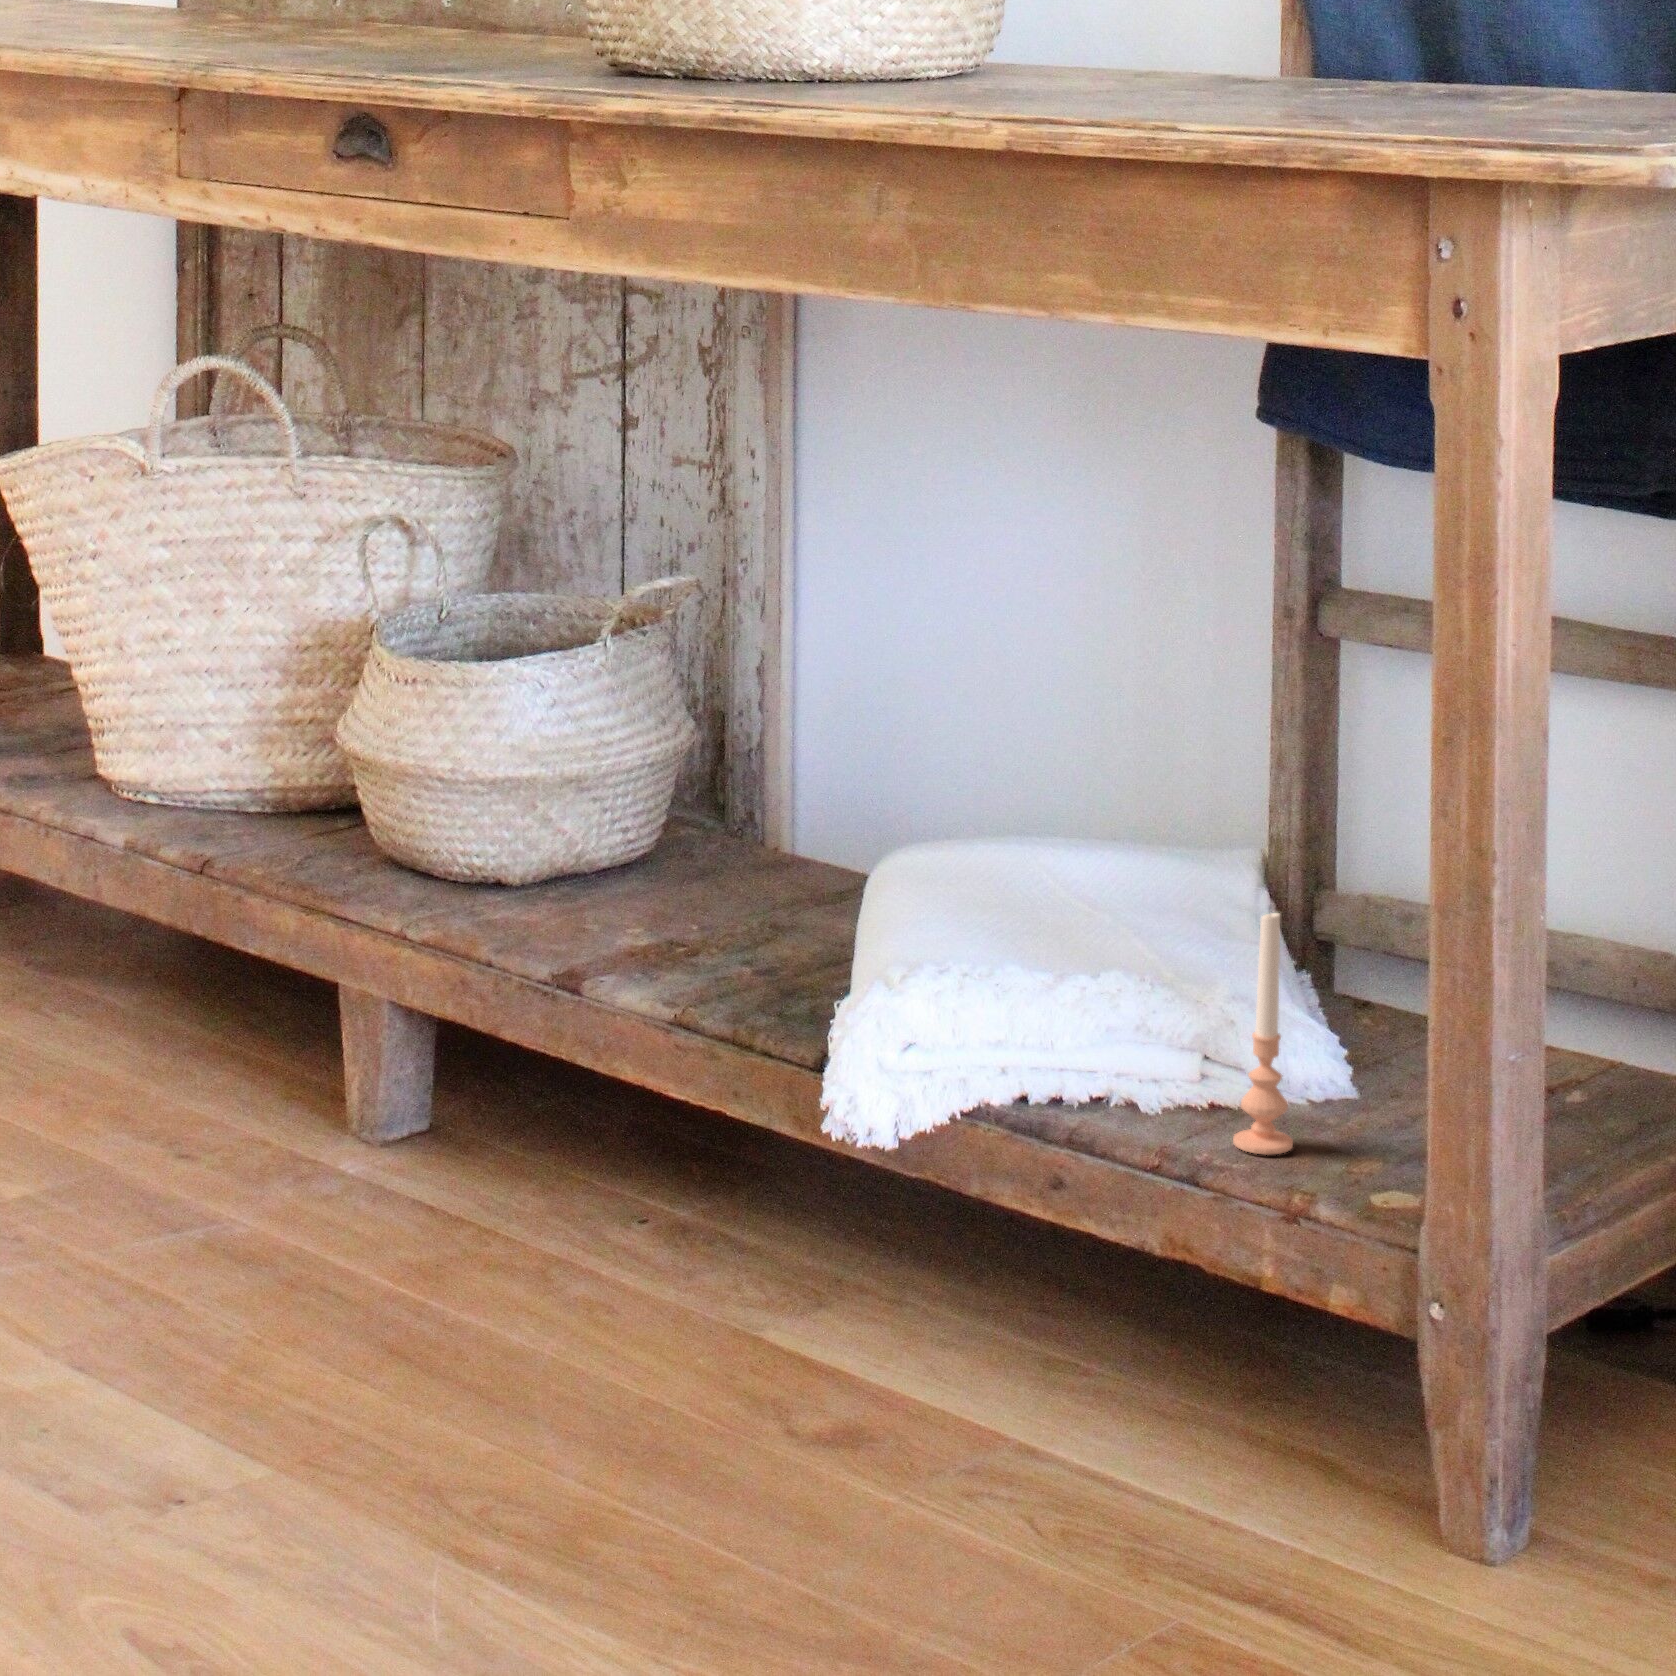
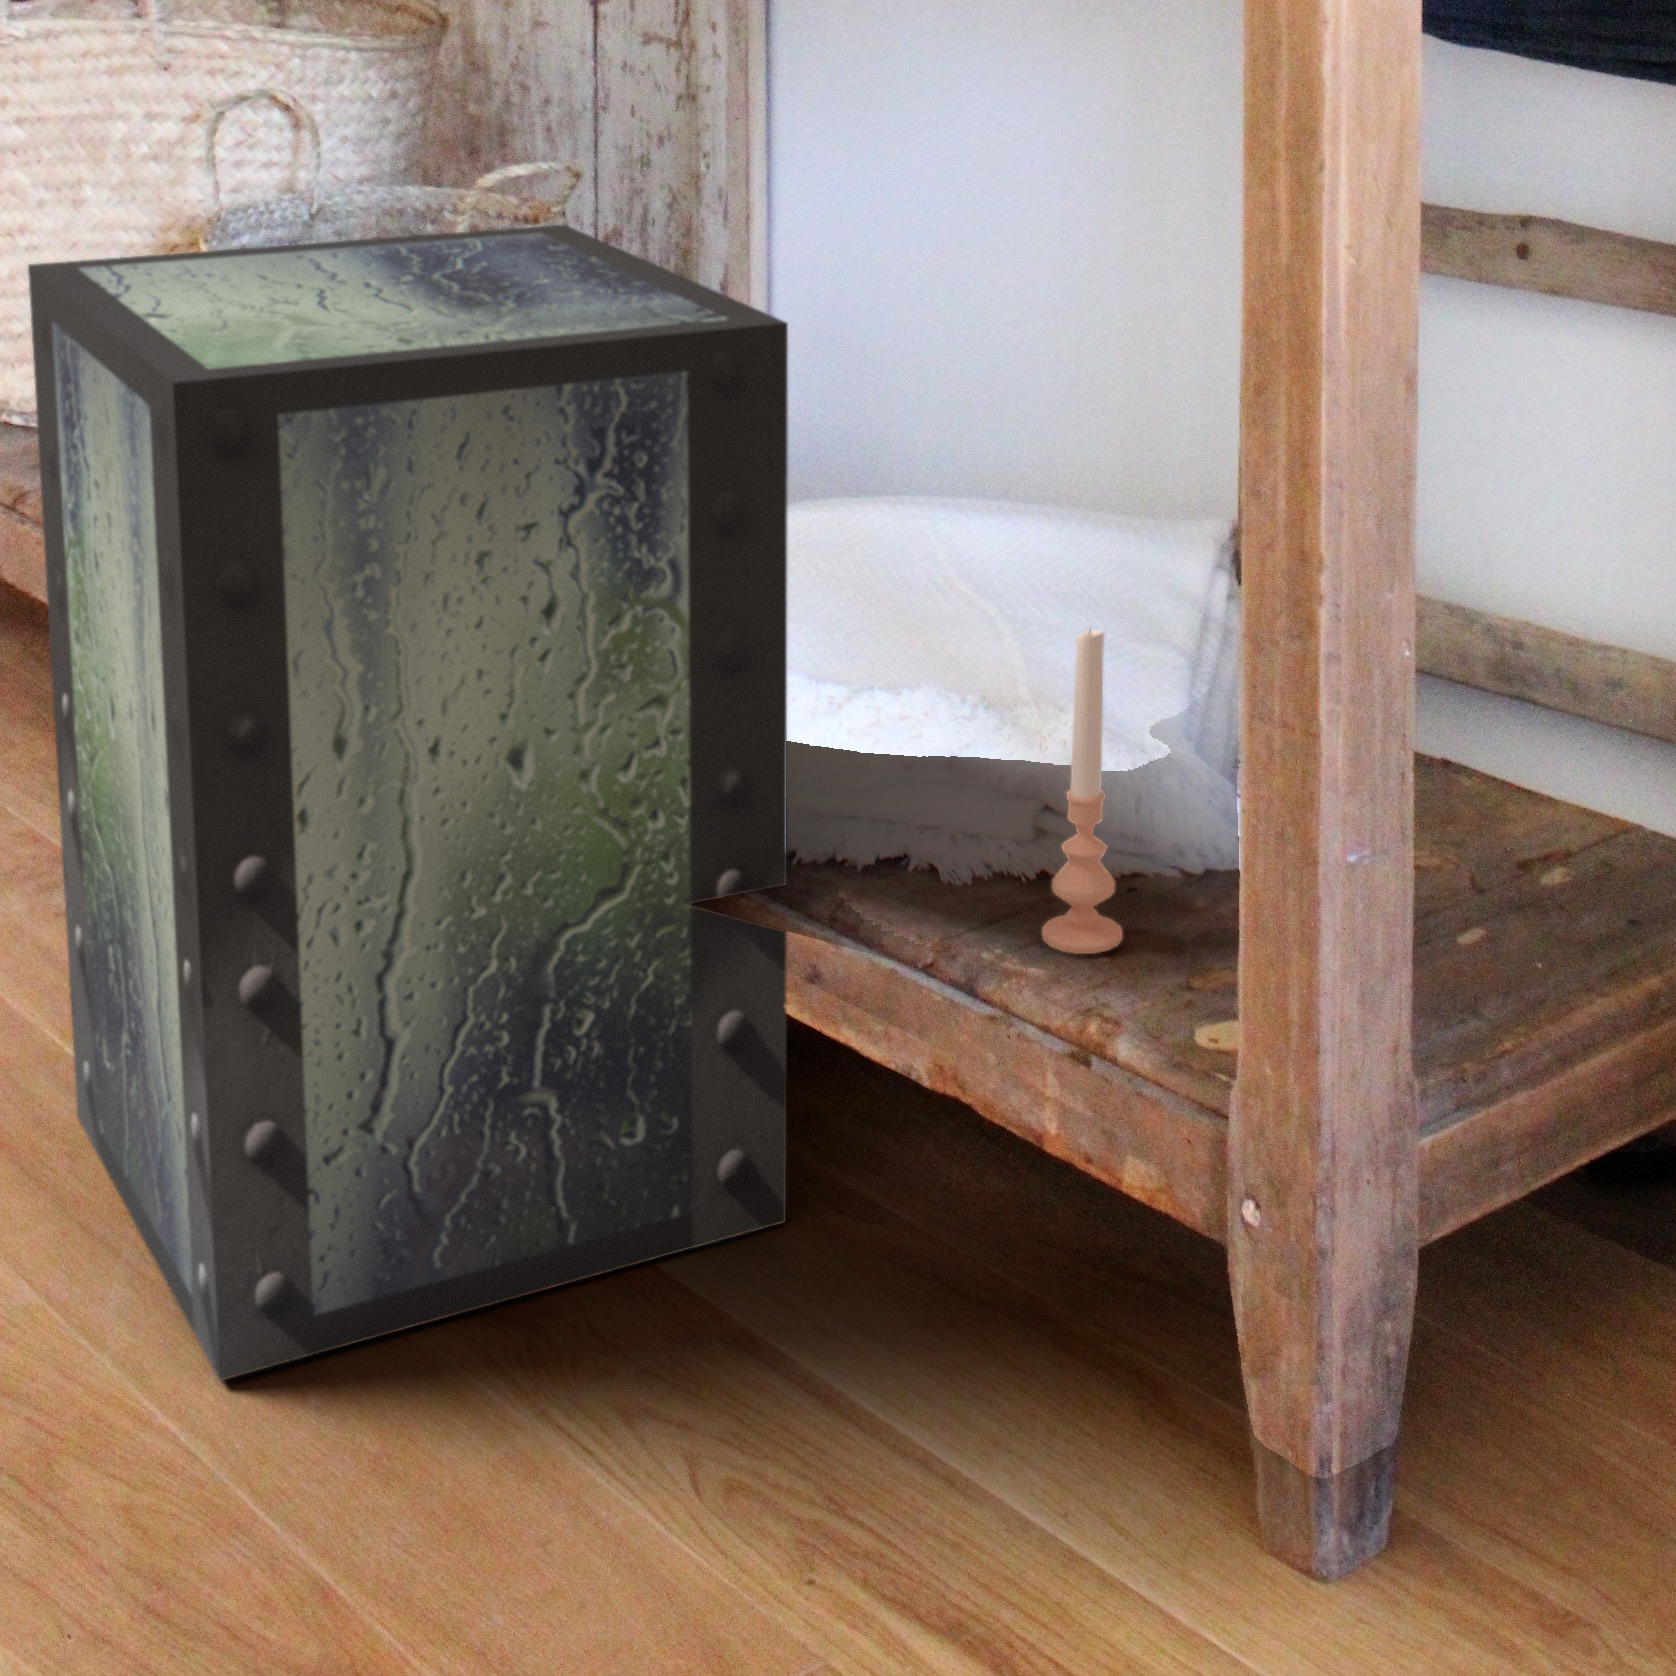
storage box: none [436,624,1039,1490] -> present [28,225,788,1380]

